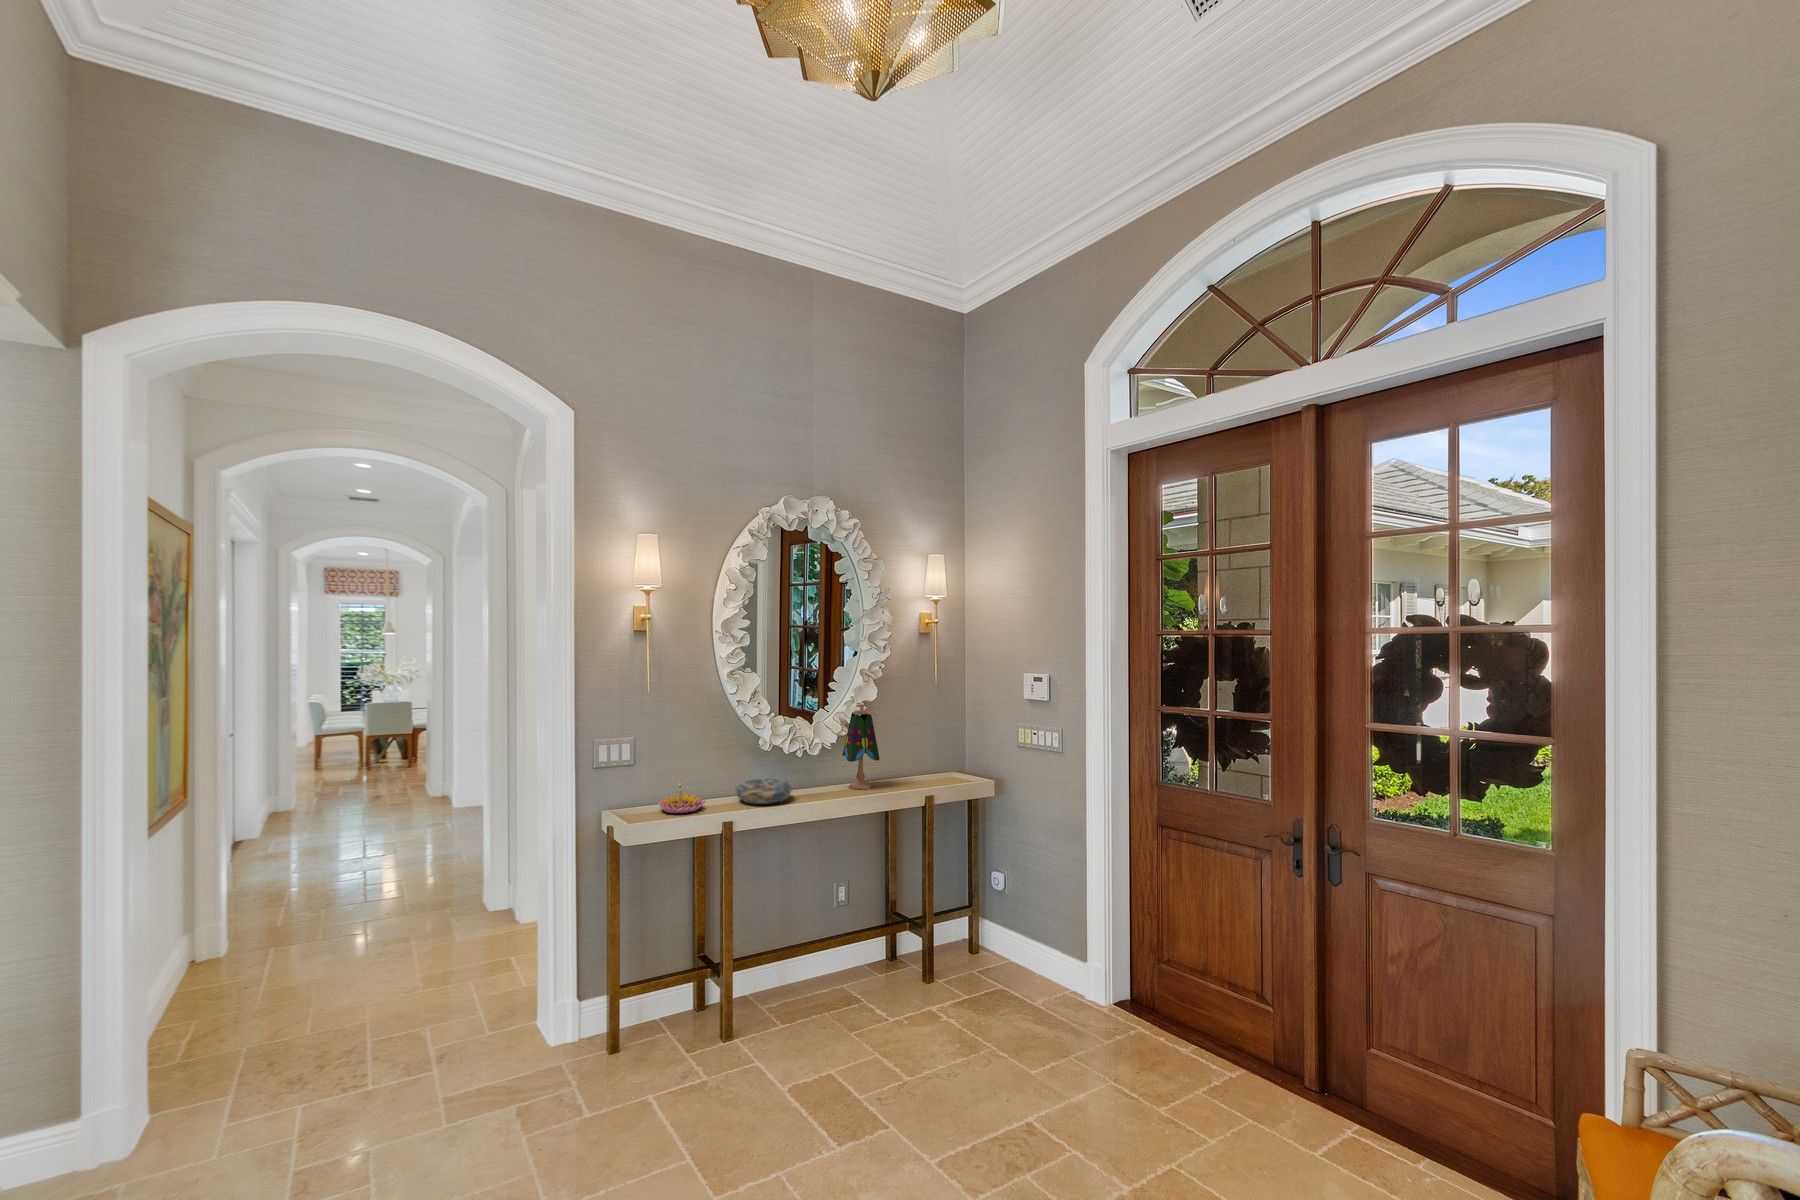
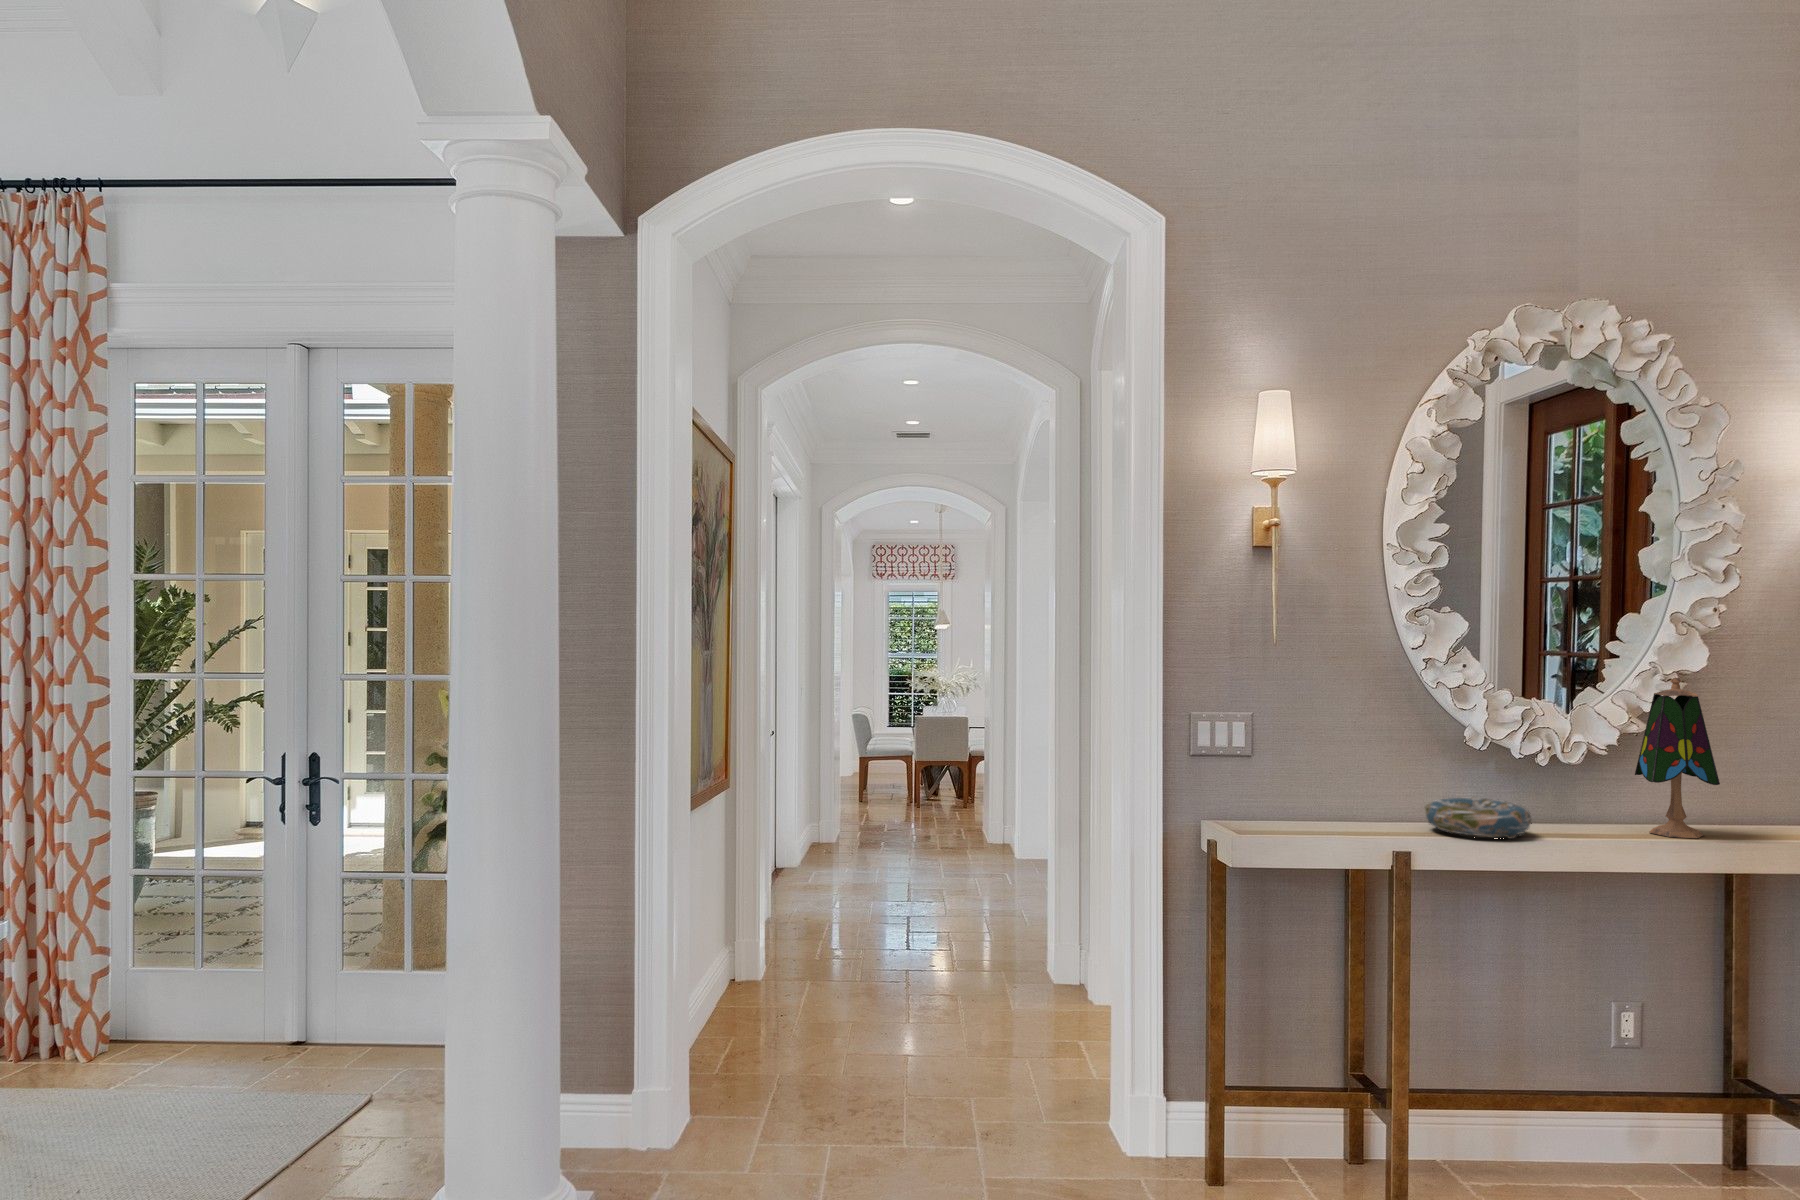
candle holder: present [658,780,706,814] -> none [1290,779,1371,835]

